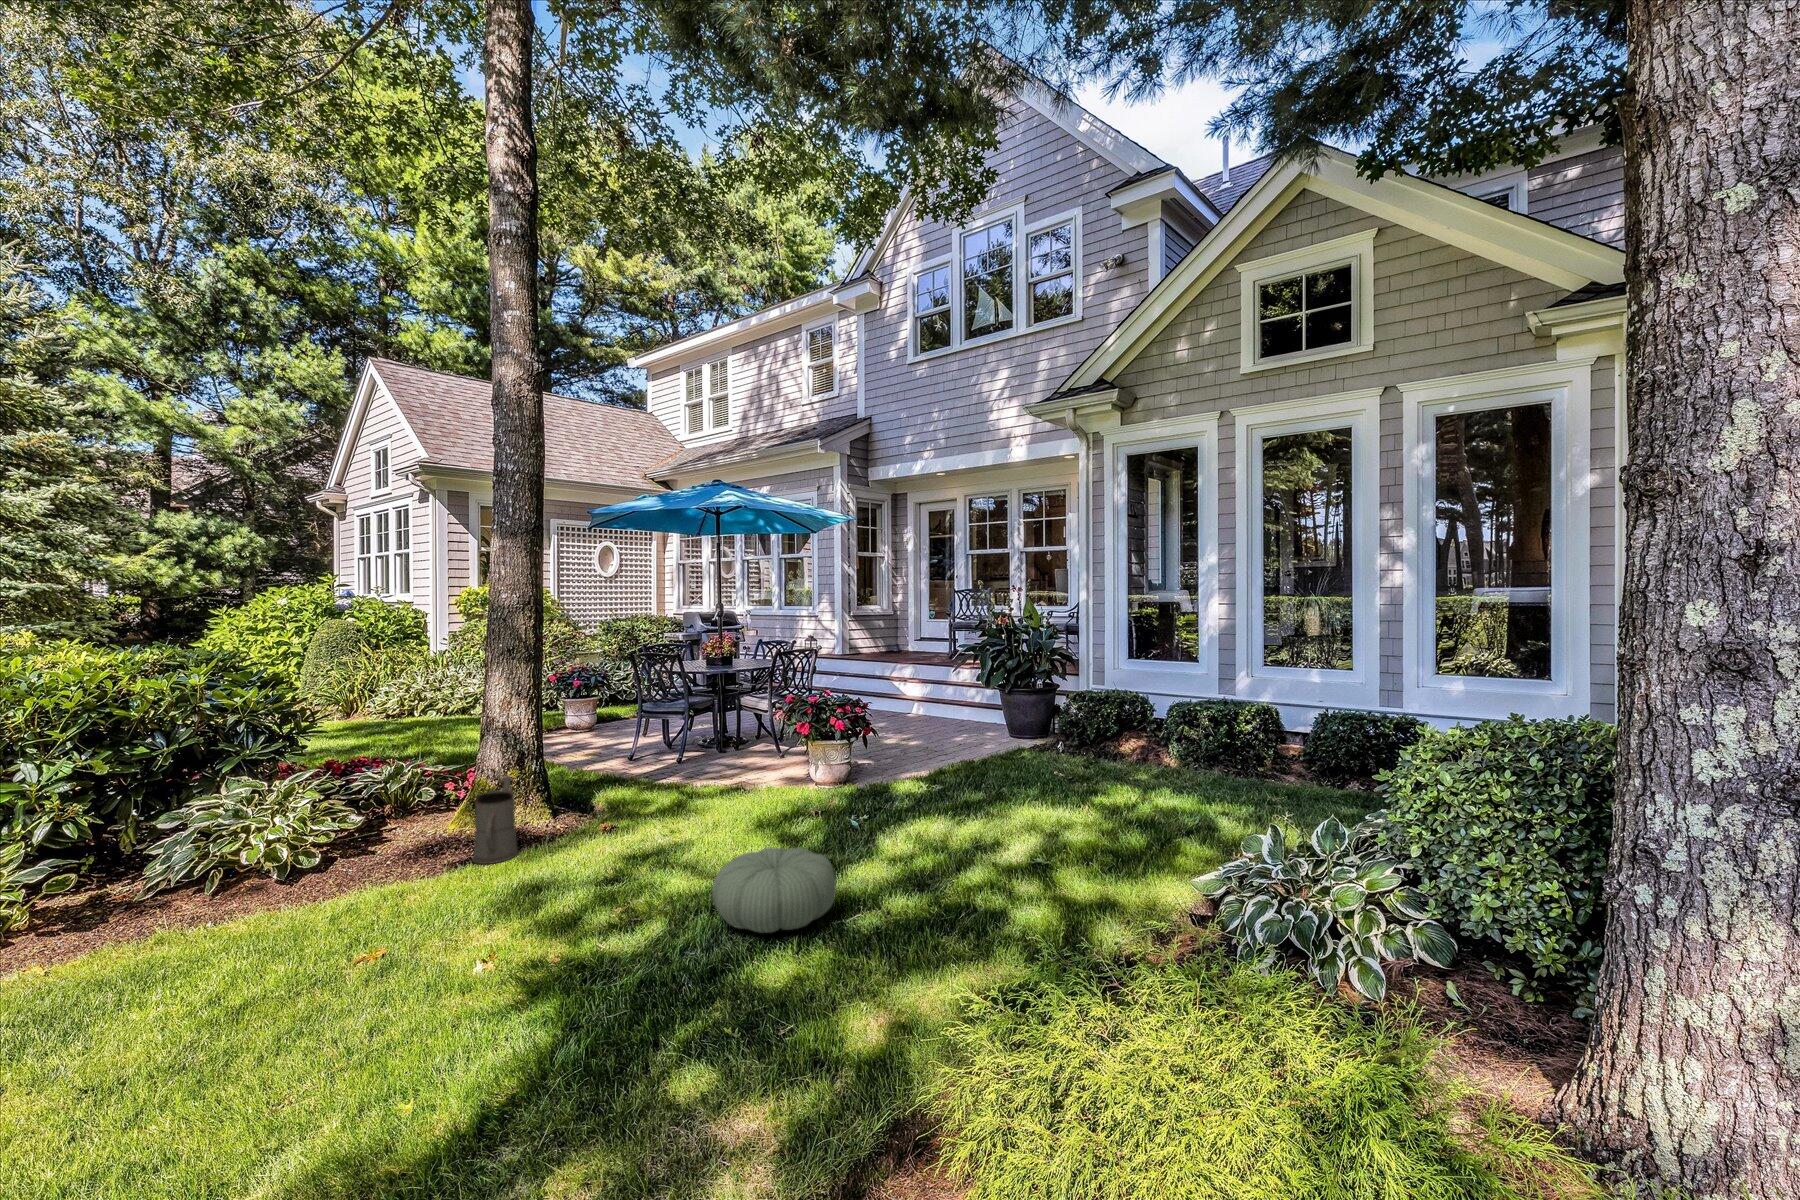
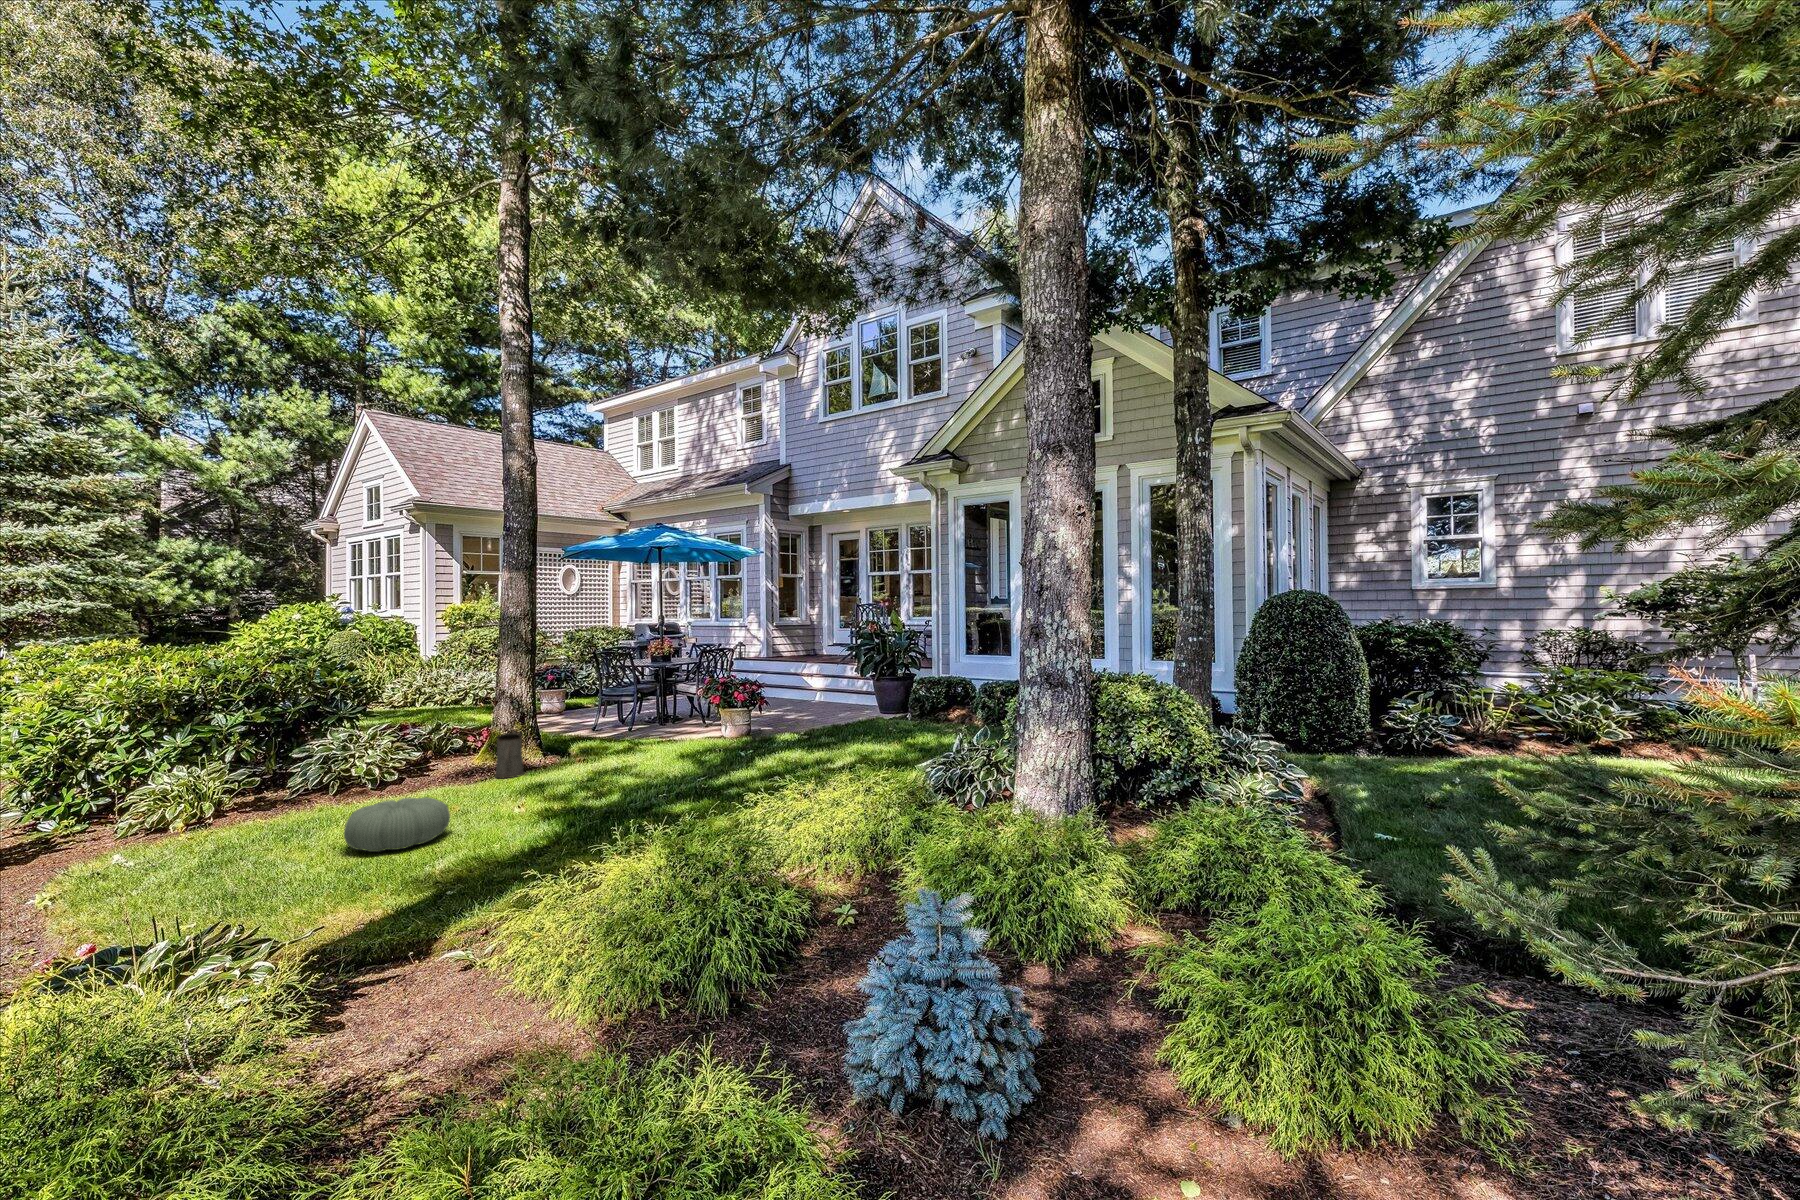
pouf: present [712,848,836,933] -> present [344,797,450,852]

